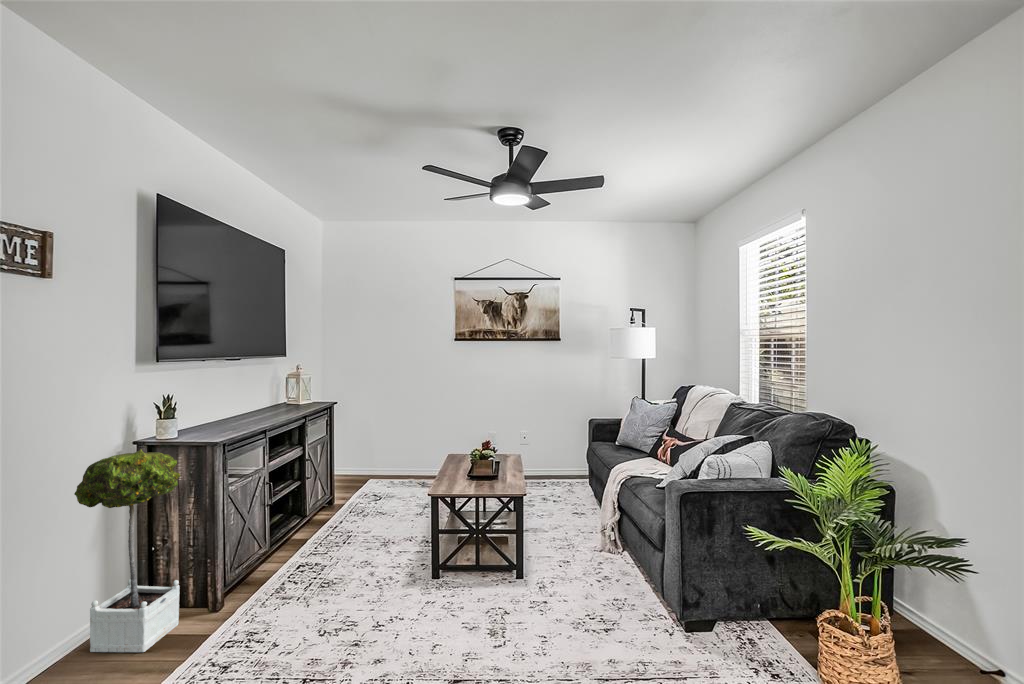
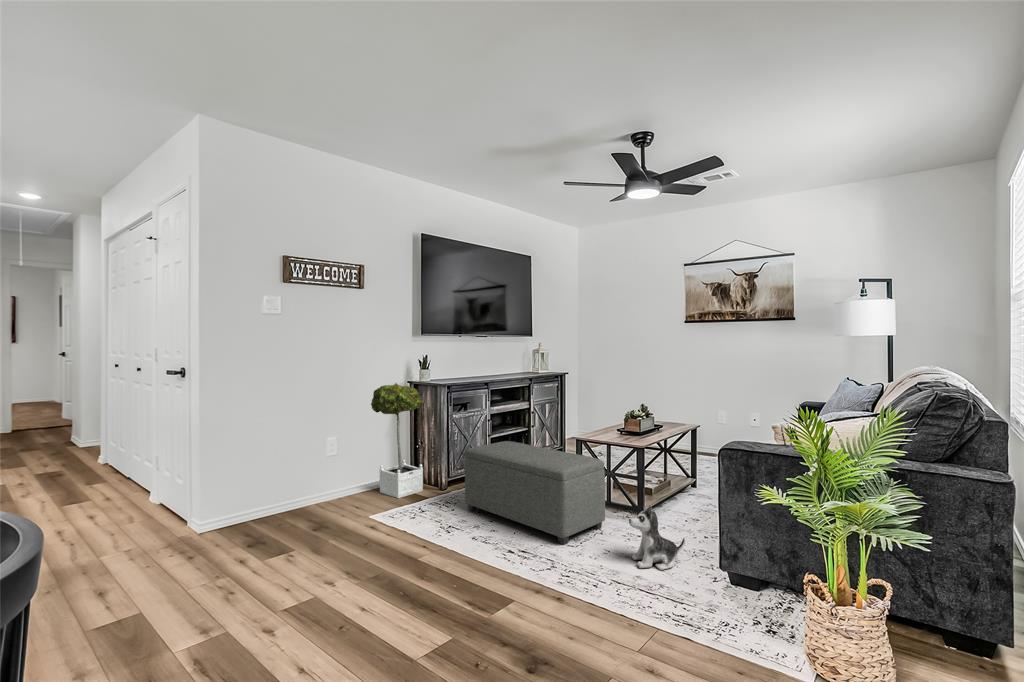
ottoman: none [292,515,502,646] -> present [465,441,605,545]
plush toy: none [572,568,620,646] -> present [629,505,685,570]

